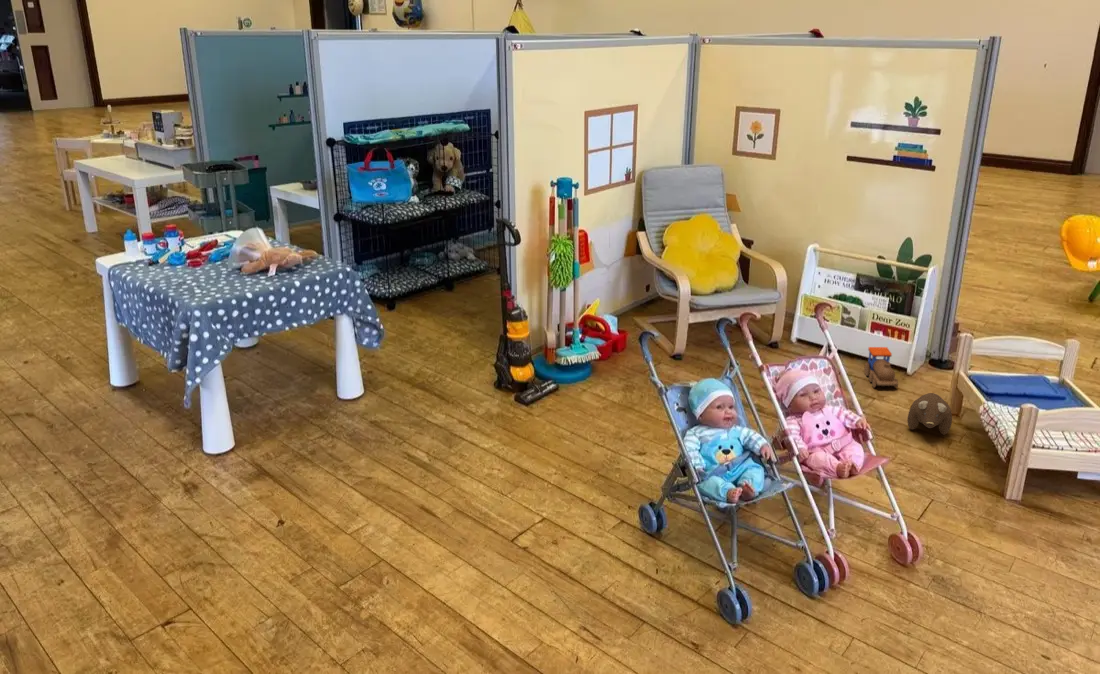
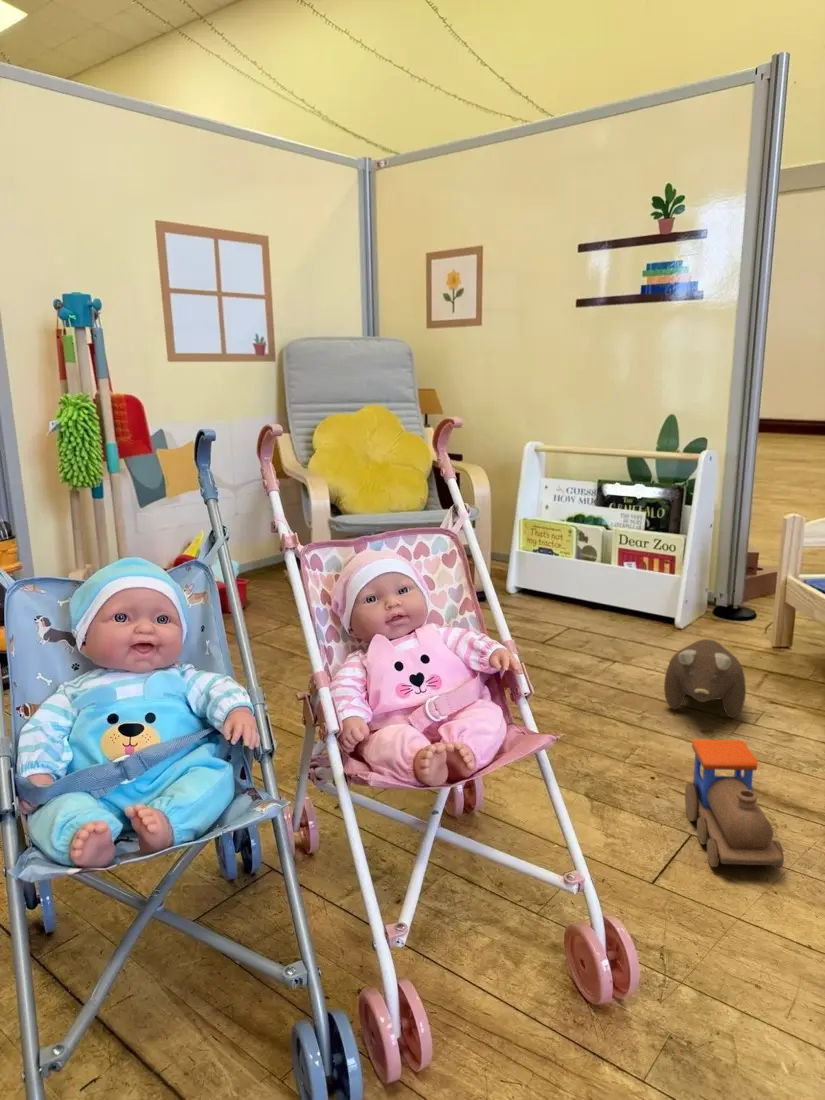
toy train: present [865,347,898,388] -> present [685,739,784,869]

